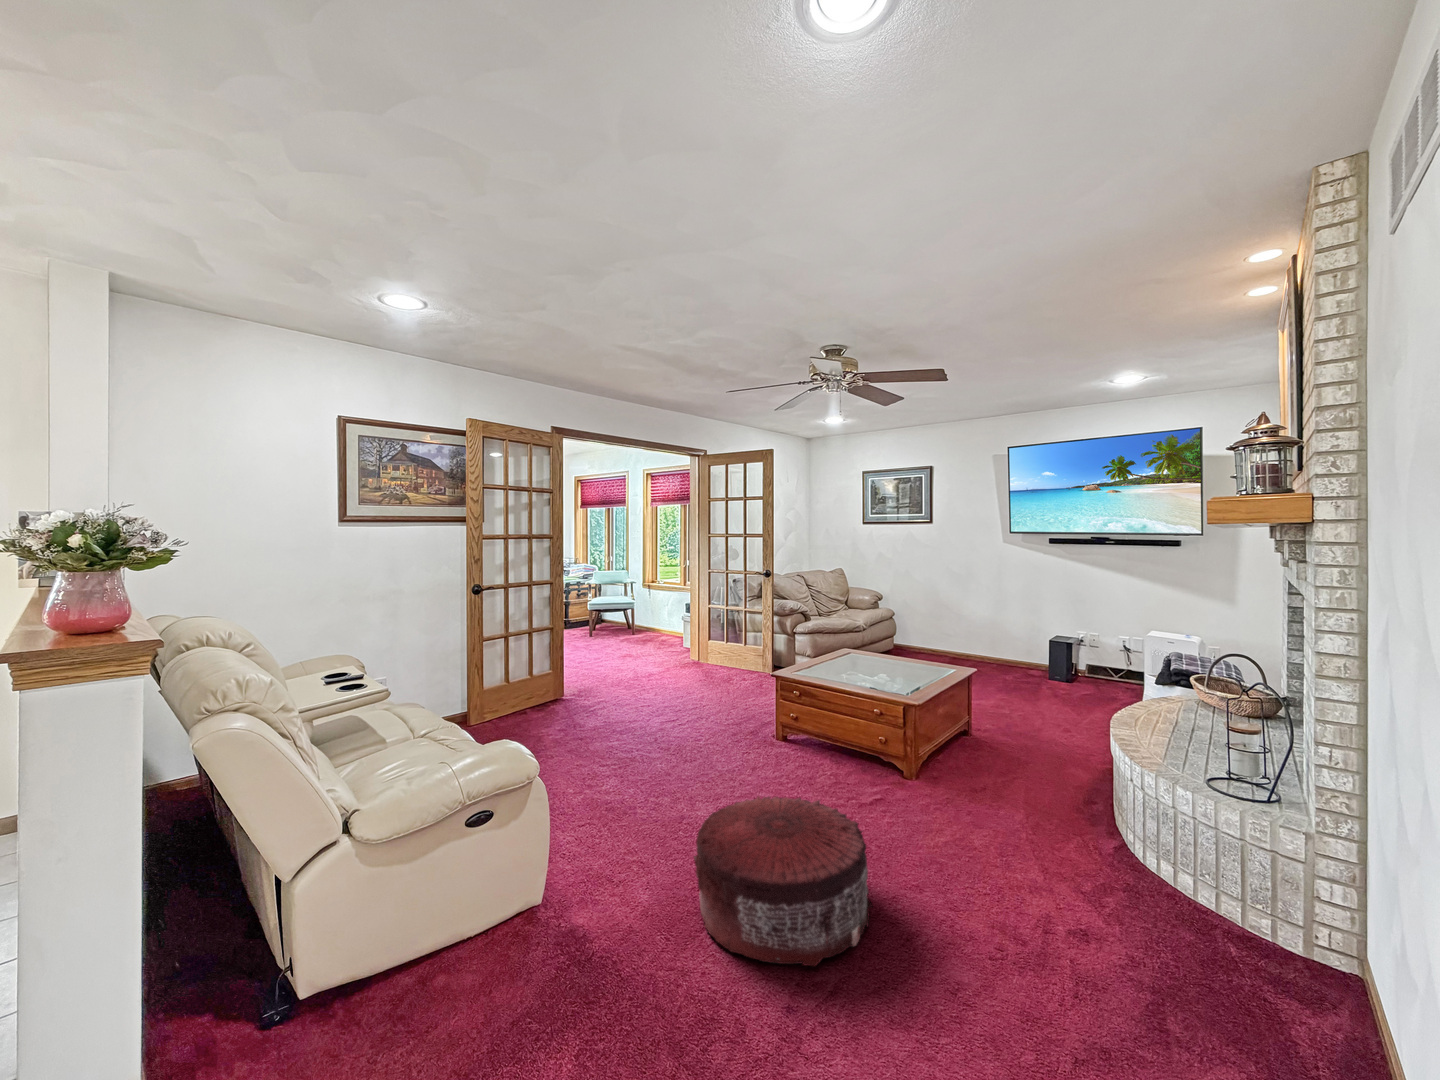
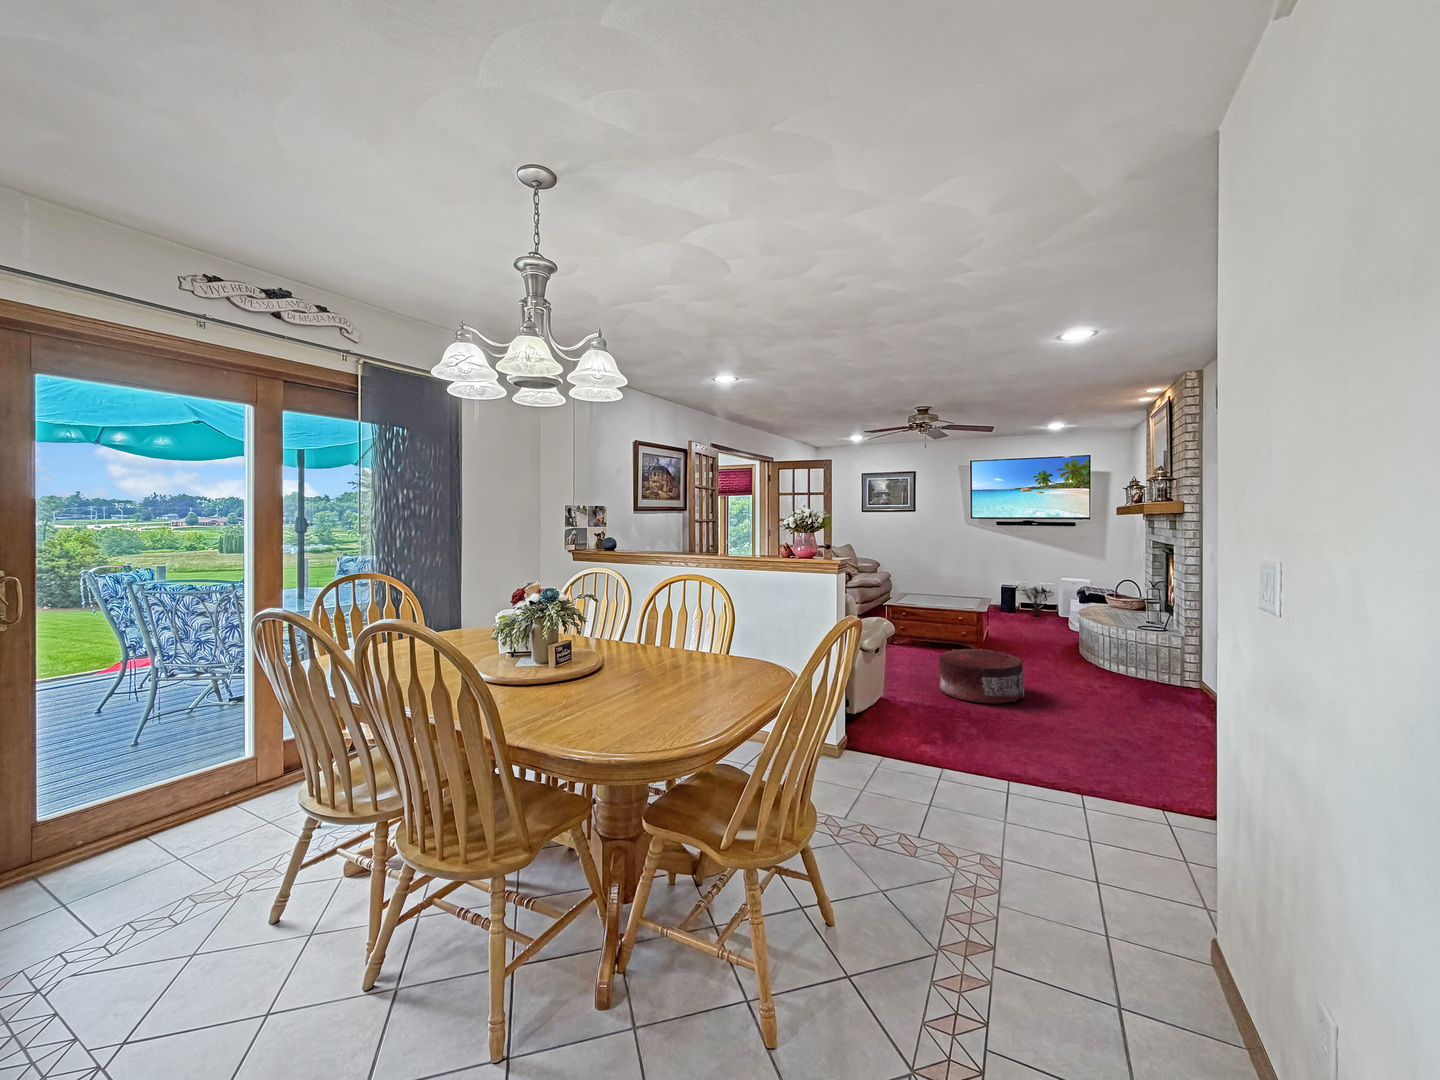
potted plant: none [1078,639,1137,691] -> present [1023,587,1053,616]

